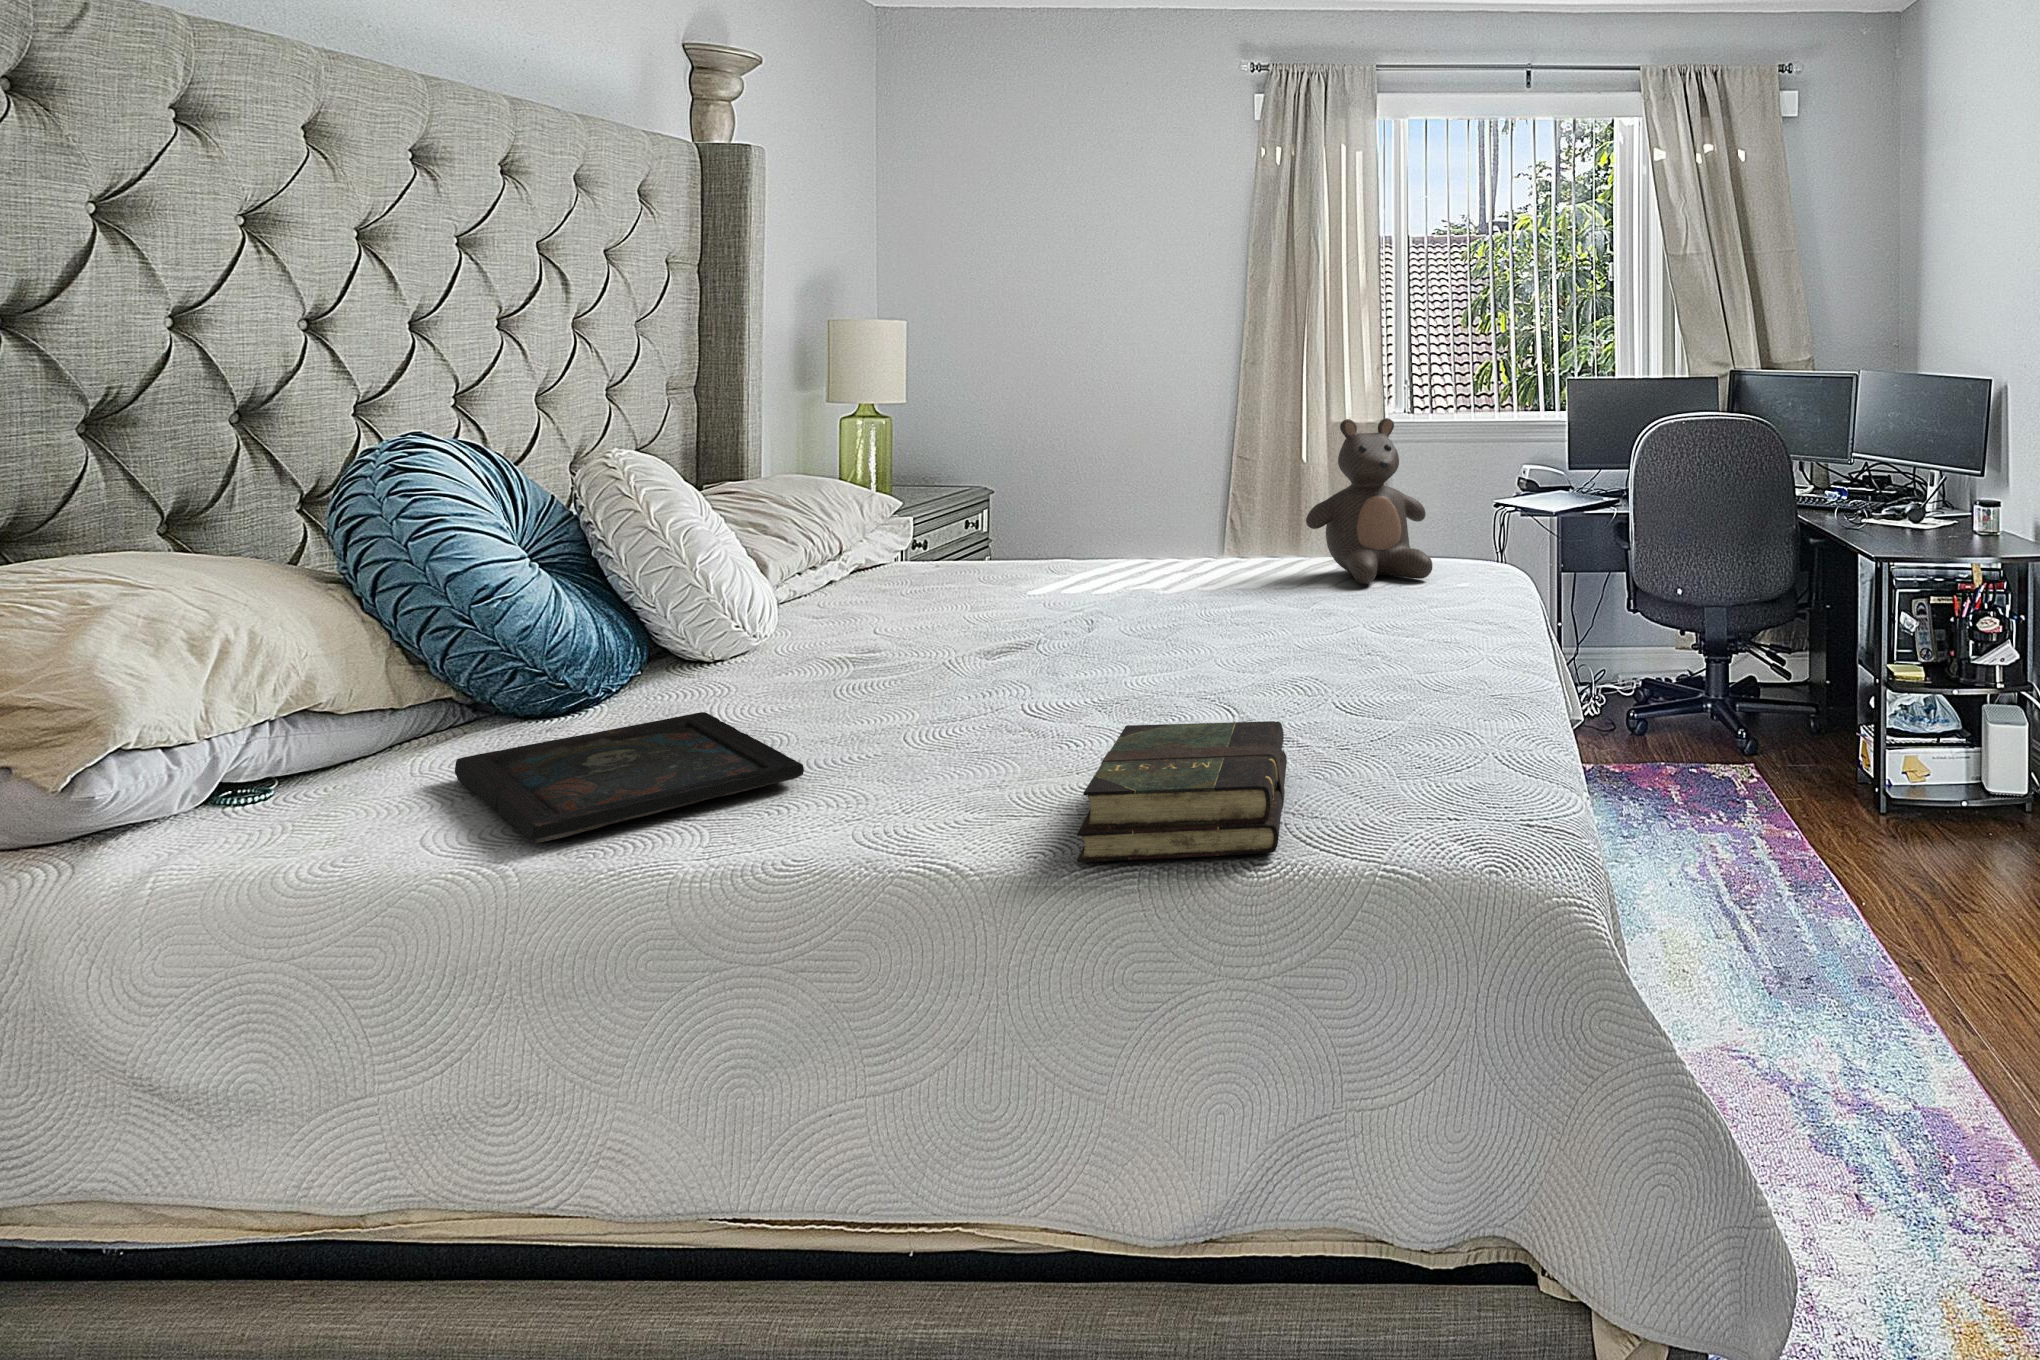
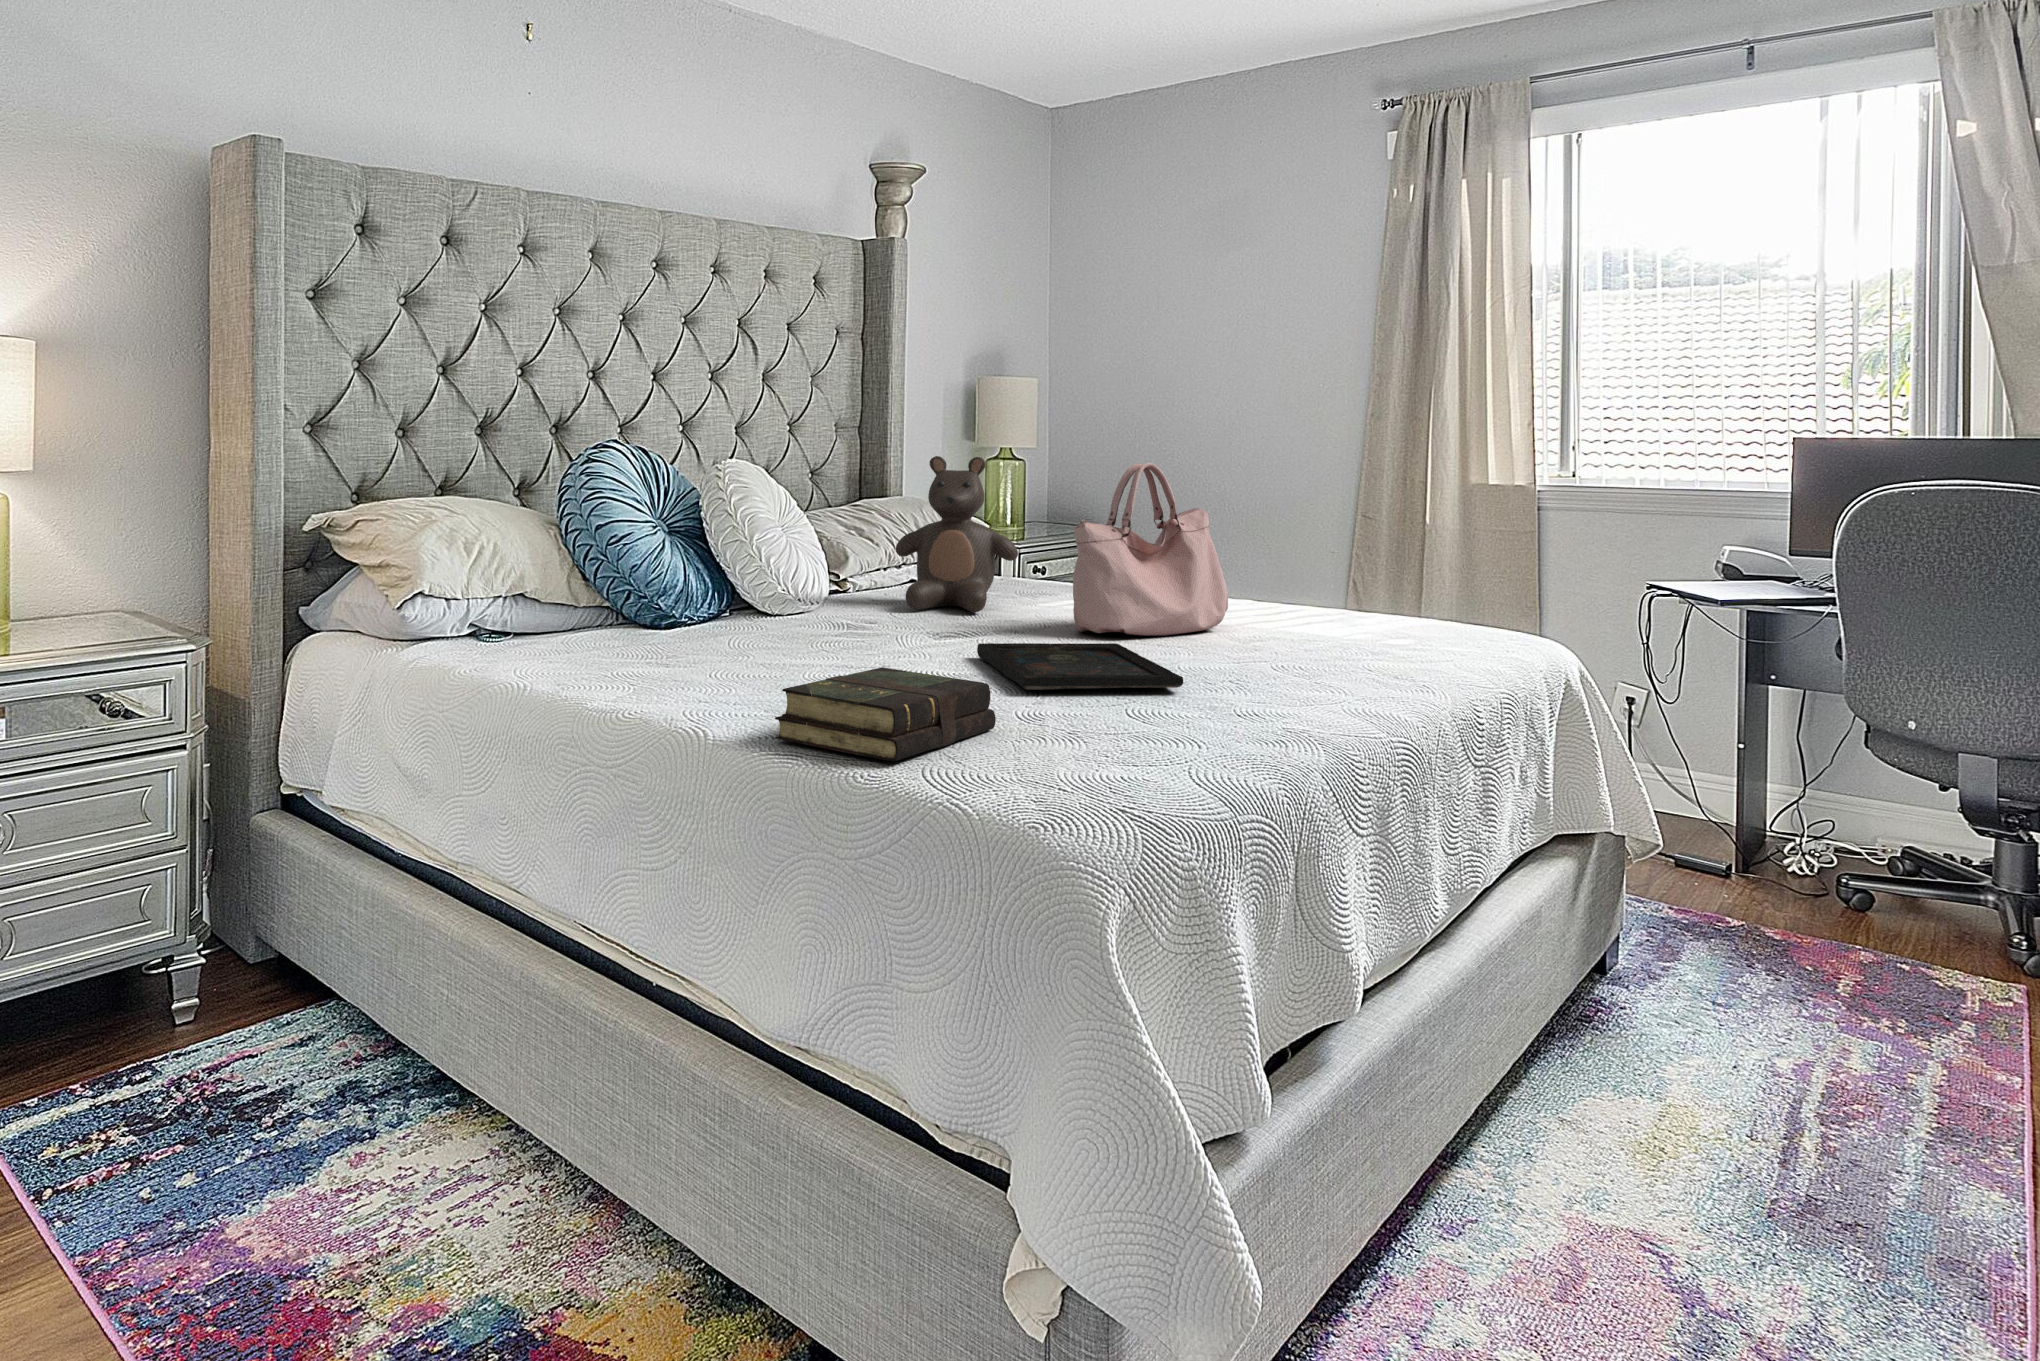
teddy bear: present [1306,418,1432,584] -> present [895,456,1018,612]
handbag: none [1139,430,1275,620] -> present [1073,463,1228,636]
tray: present [455,712,804,843] -> present [977,643,1183,690]

